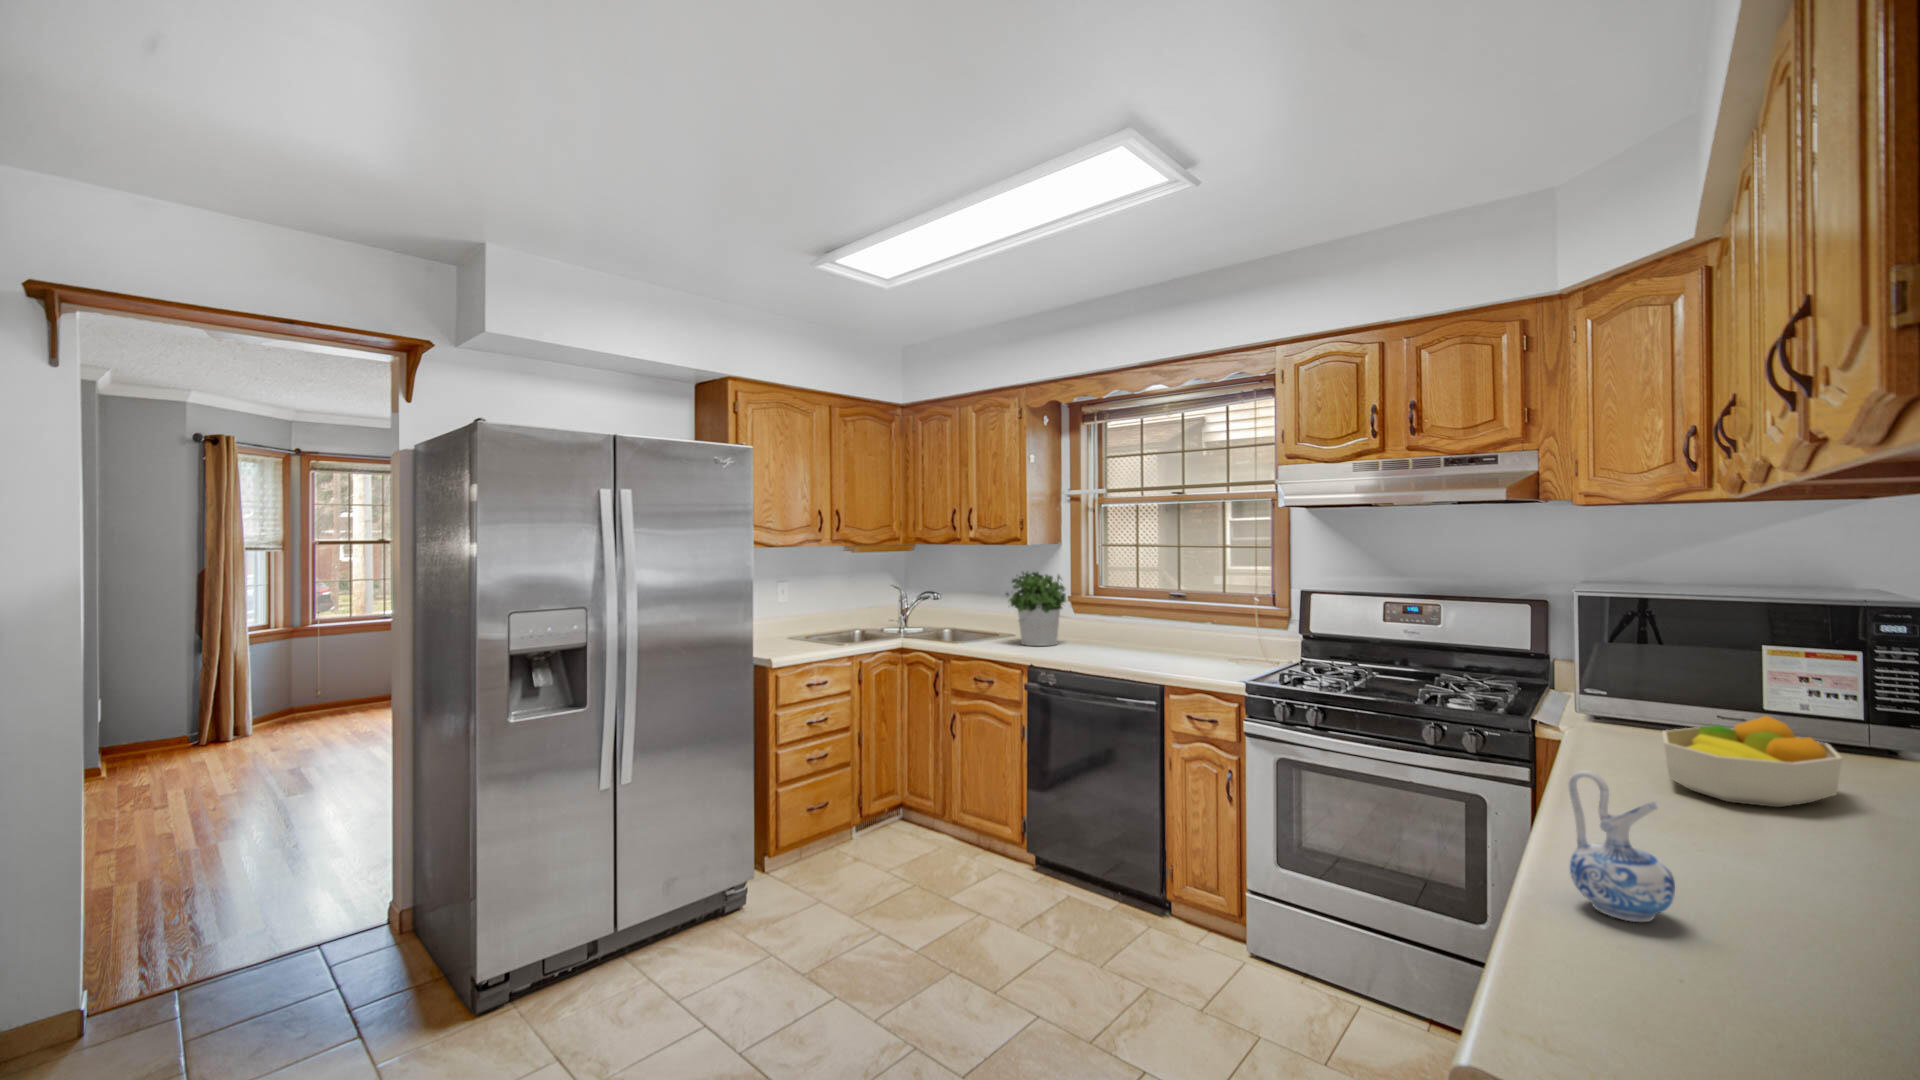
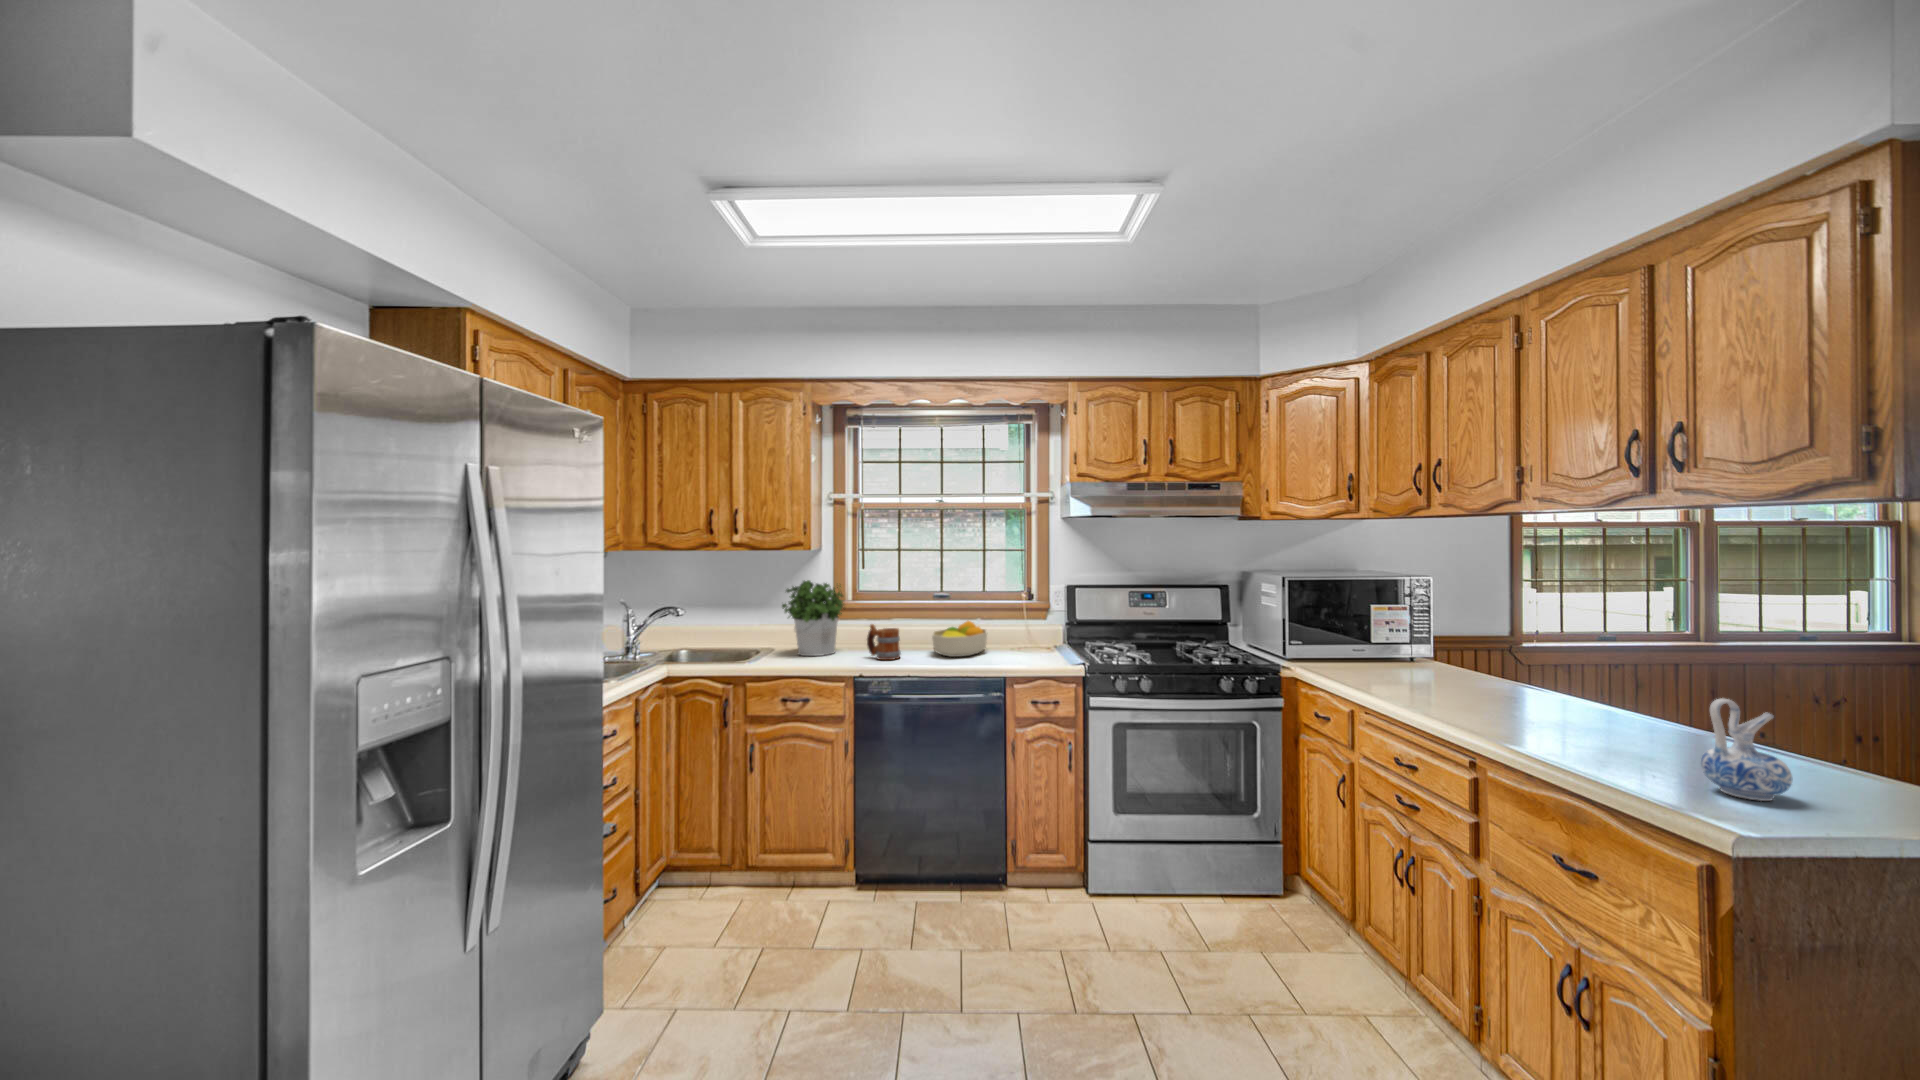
mug: none [1068,618,1098,656] -> present [867,624,901,660]
fruit bowl: present [1662,716,1842,807] -> present [932,621,987,657]

